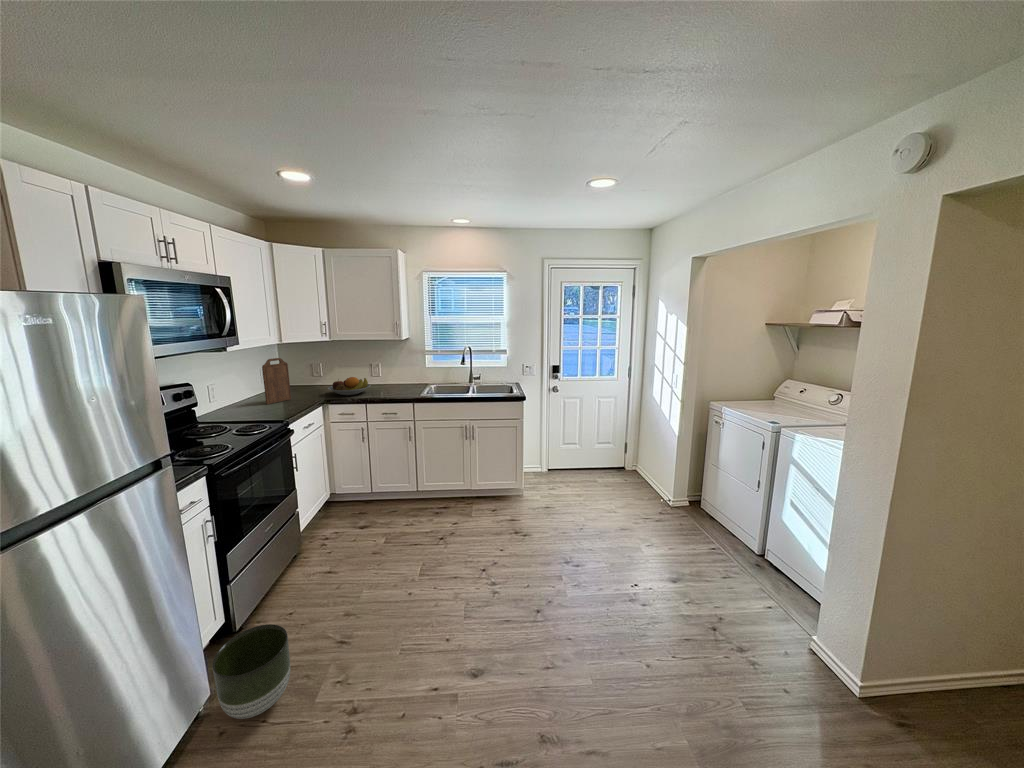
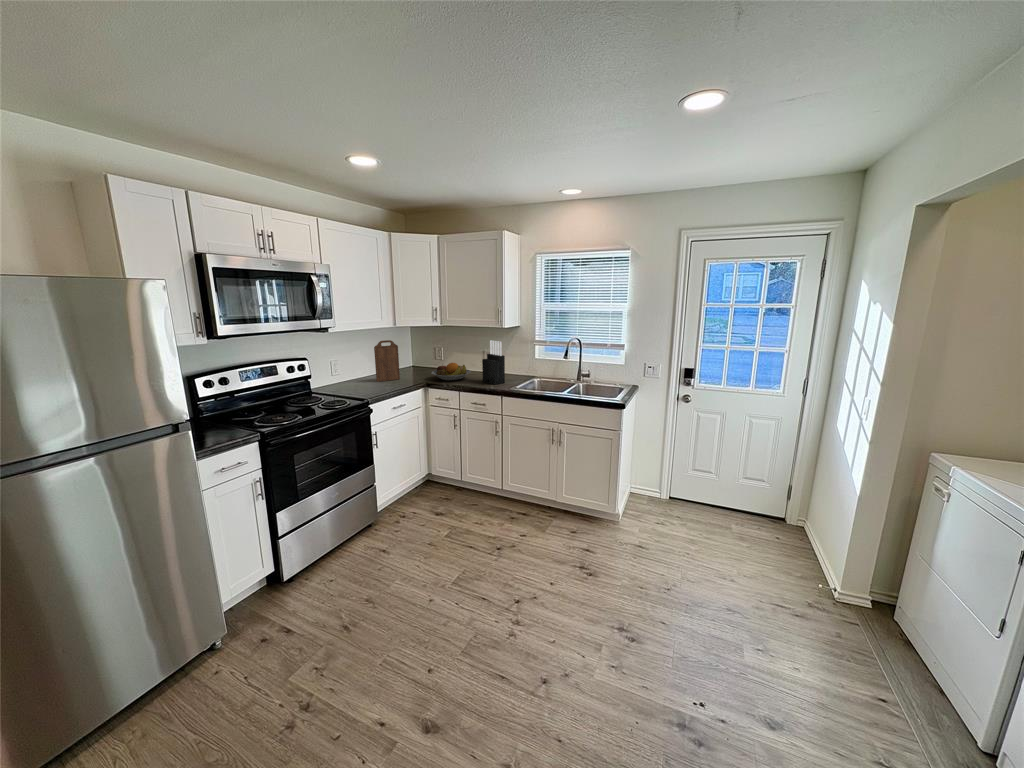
knife block: none [385,353,410,394] -> present [482,340,505,385]
planter: present [212,624,290,719] -> none [216,586,287,668]

